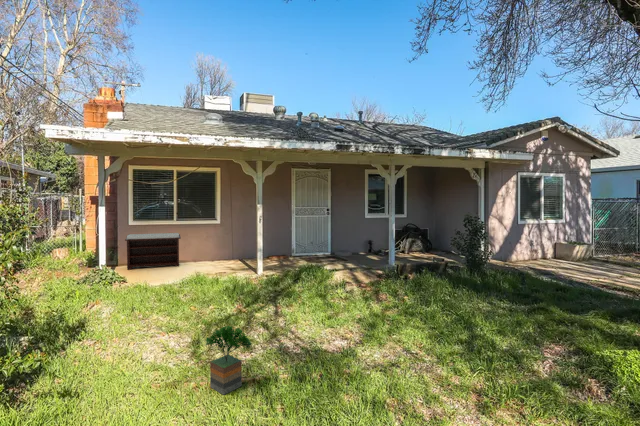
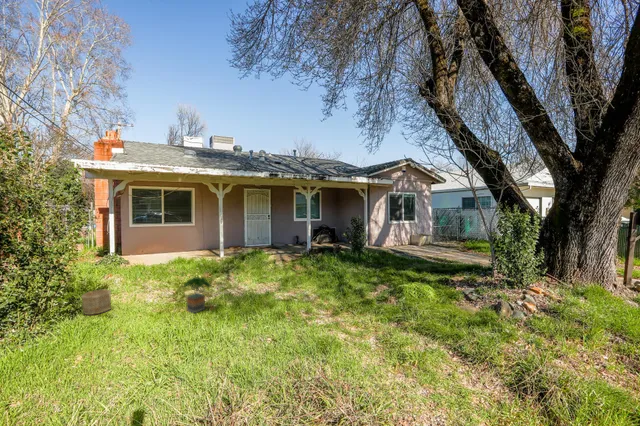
bench: present [125,233,181,270] -> none [125,232,166,257]
wooden bucket: none [41,339,90,385] -> present [82,289,111,315]

